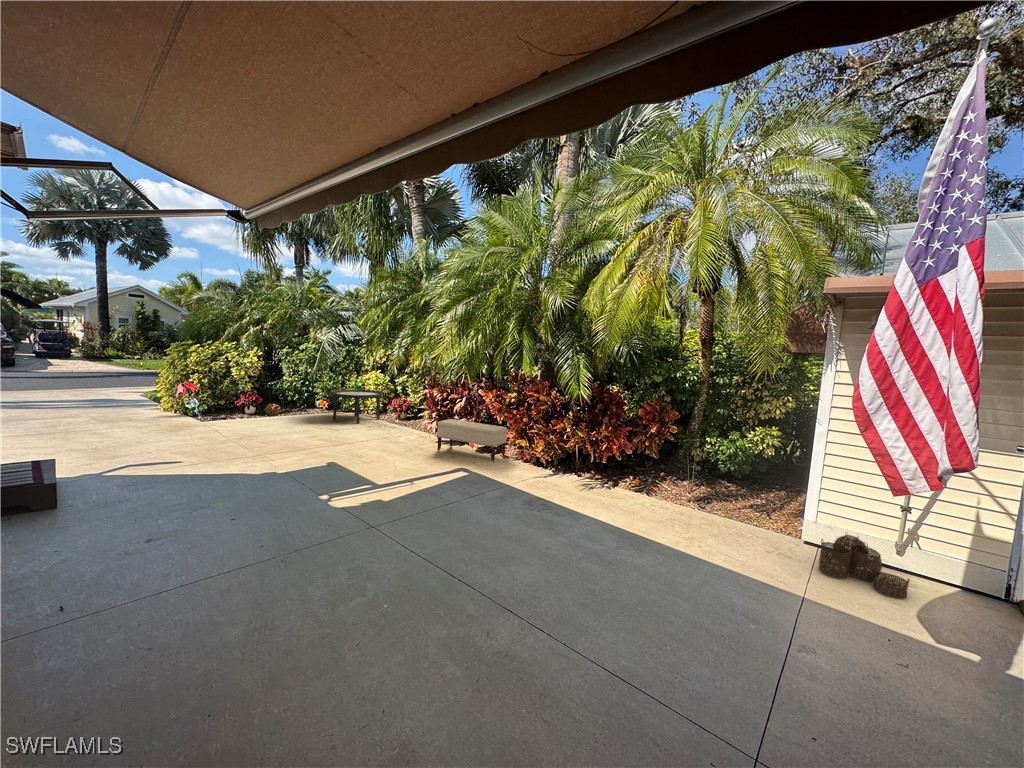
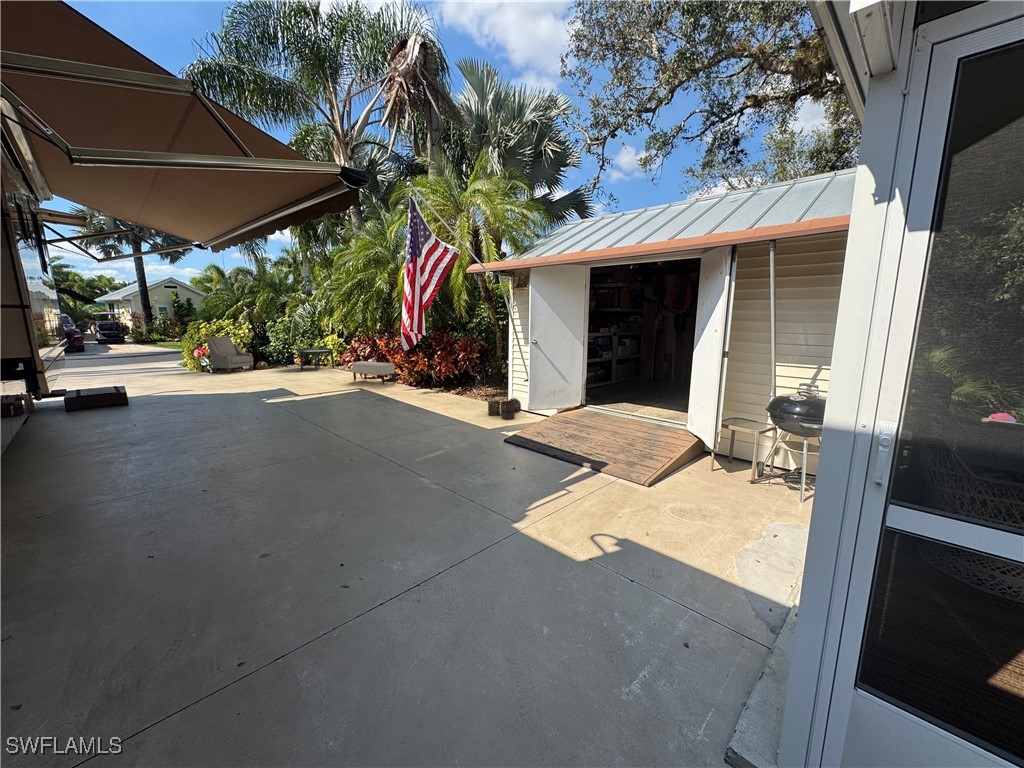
chair: none [197,365,263,423] -> present [206,336,253,374]

